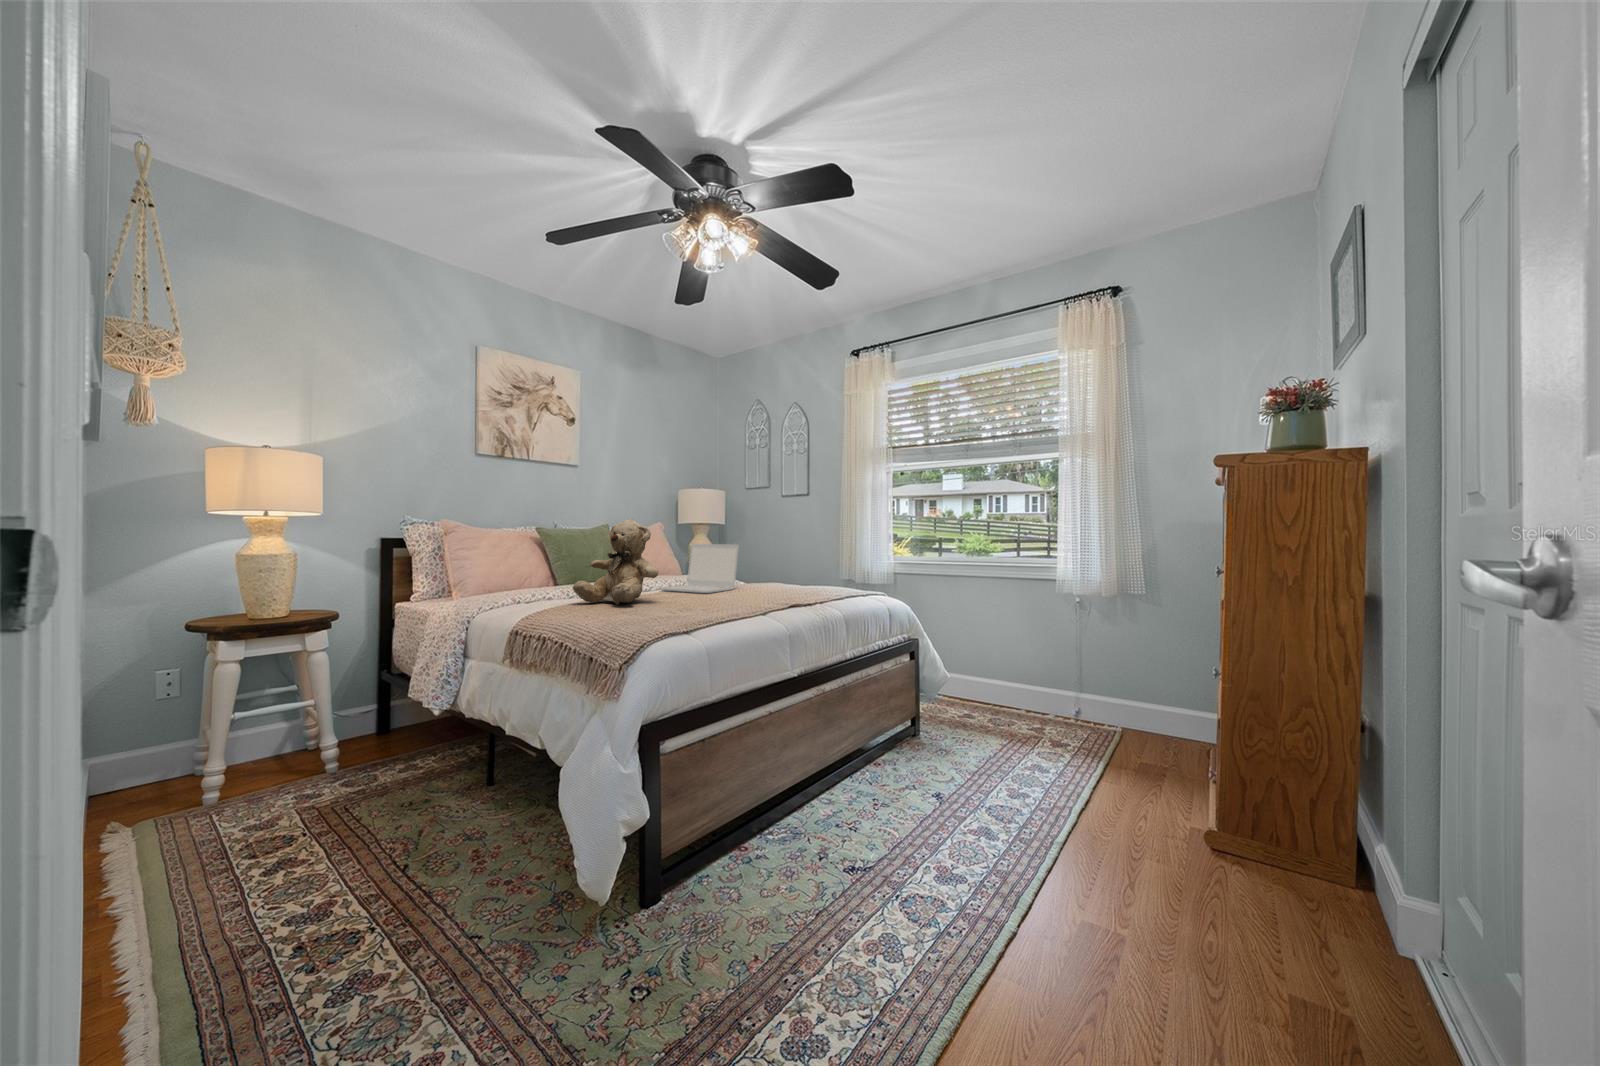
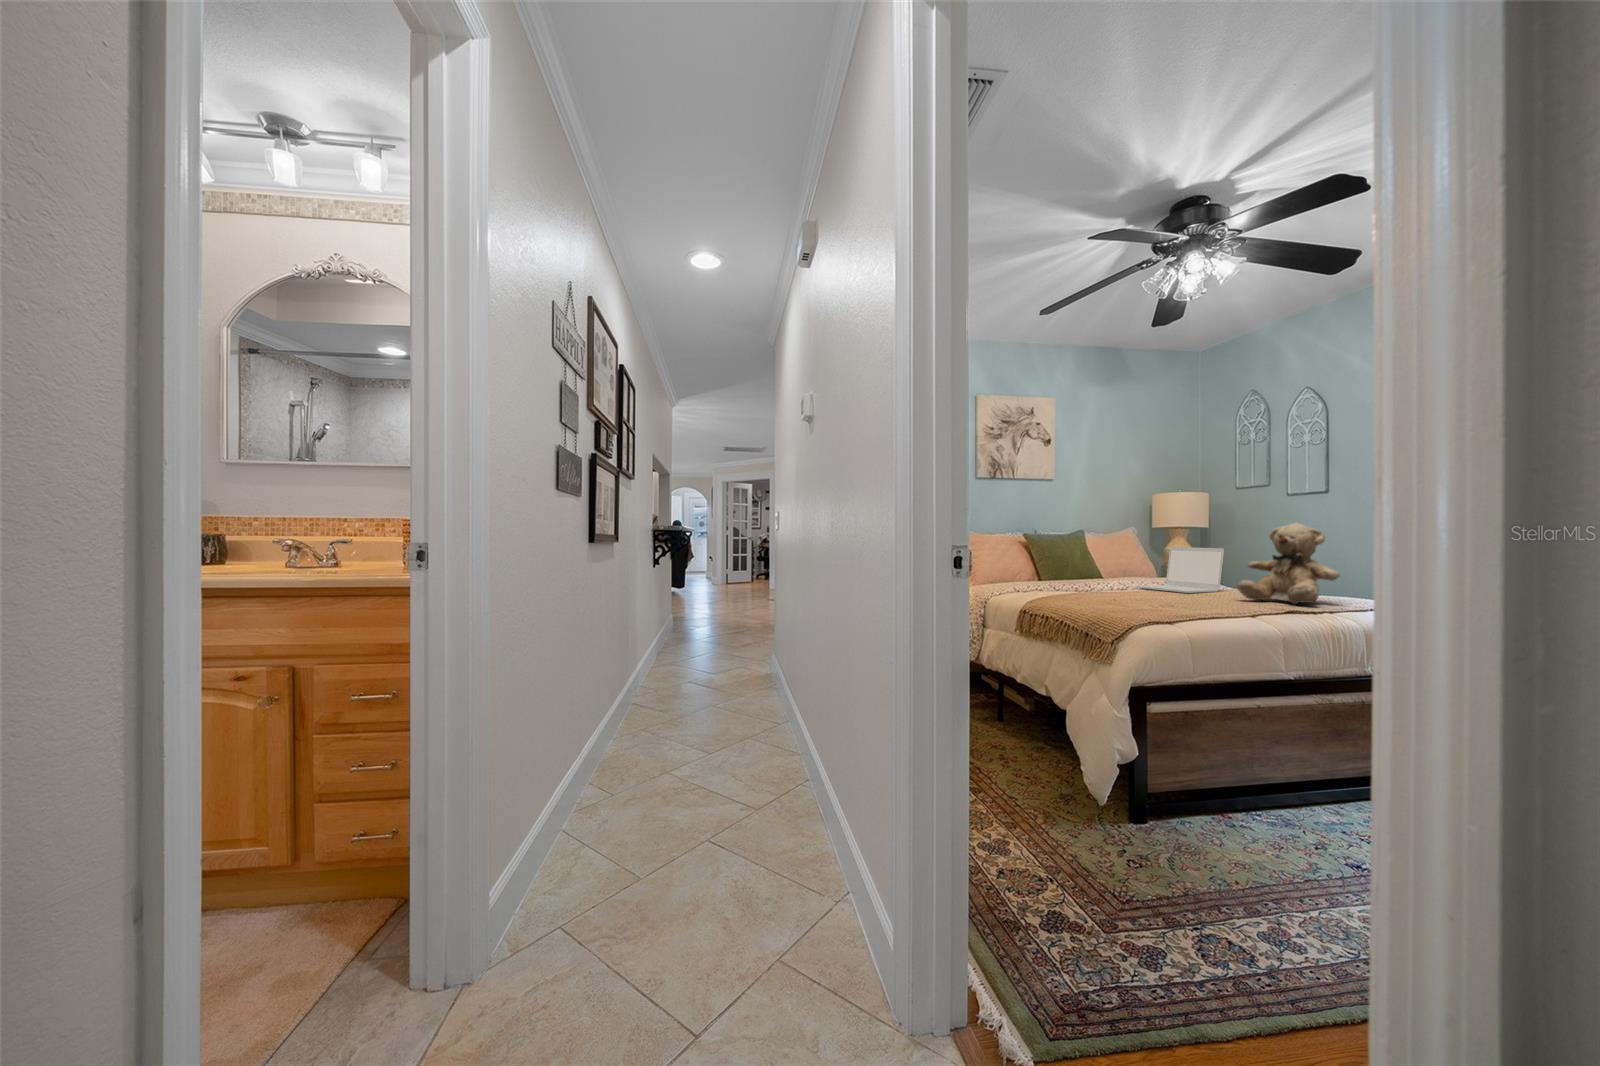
teddy bear: present [573,519,658,605] -> present [1237,522,1340,605]

